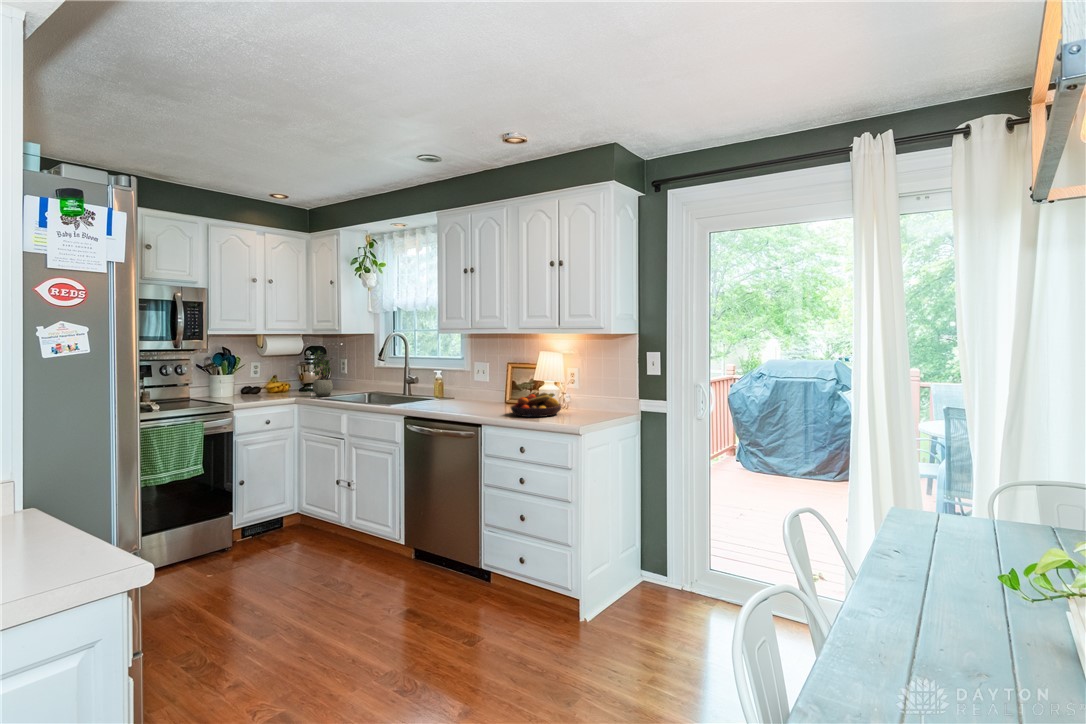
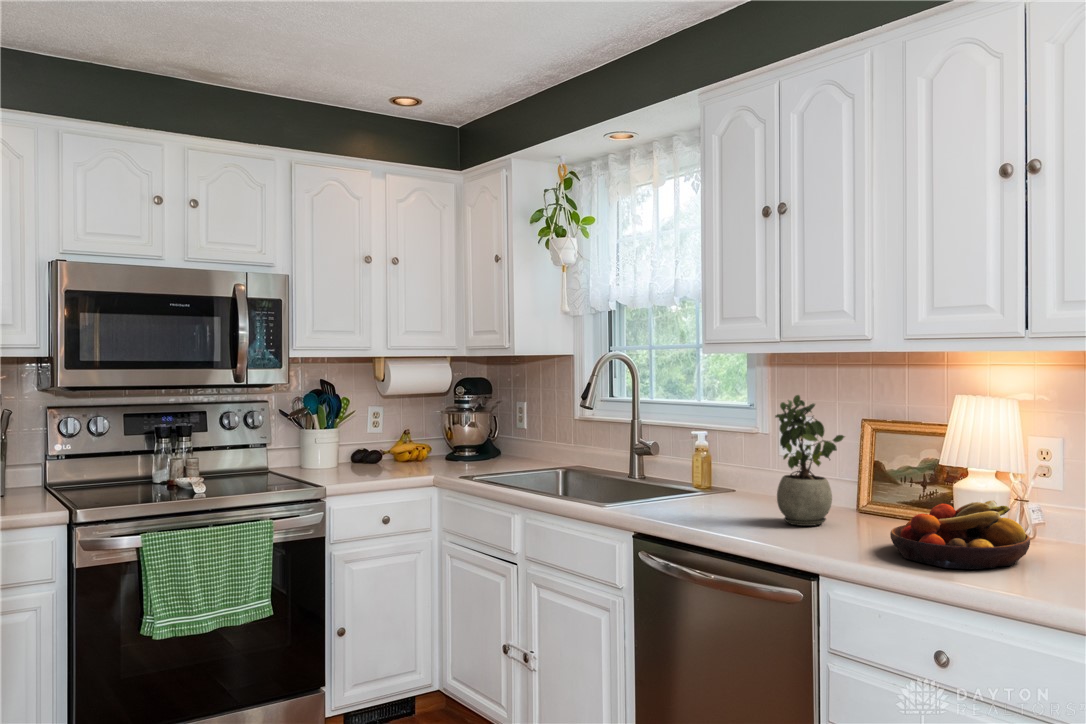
potted plant: present [313,351,333,396] -> present [775,395,845,526]

